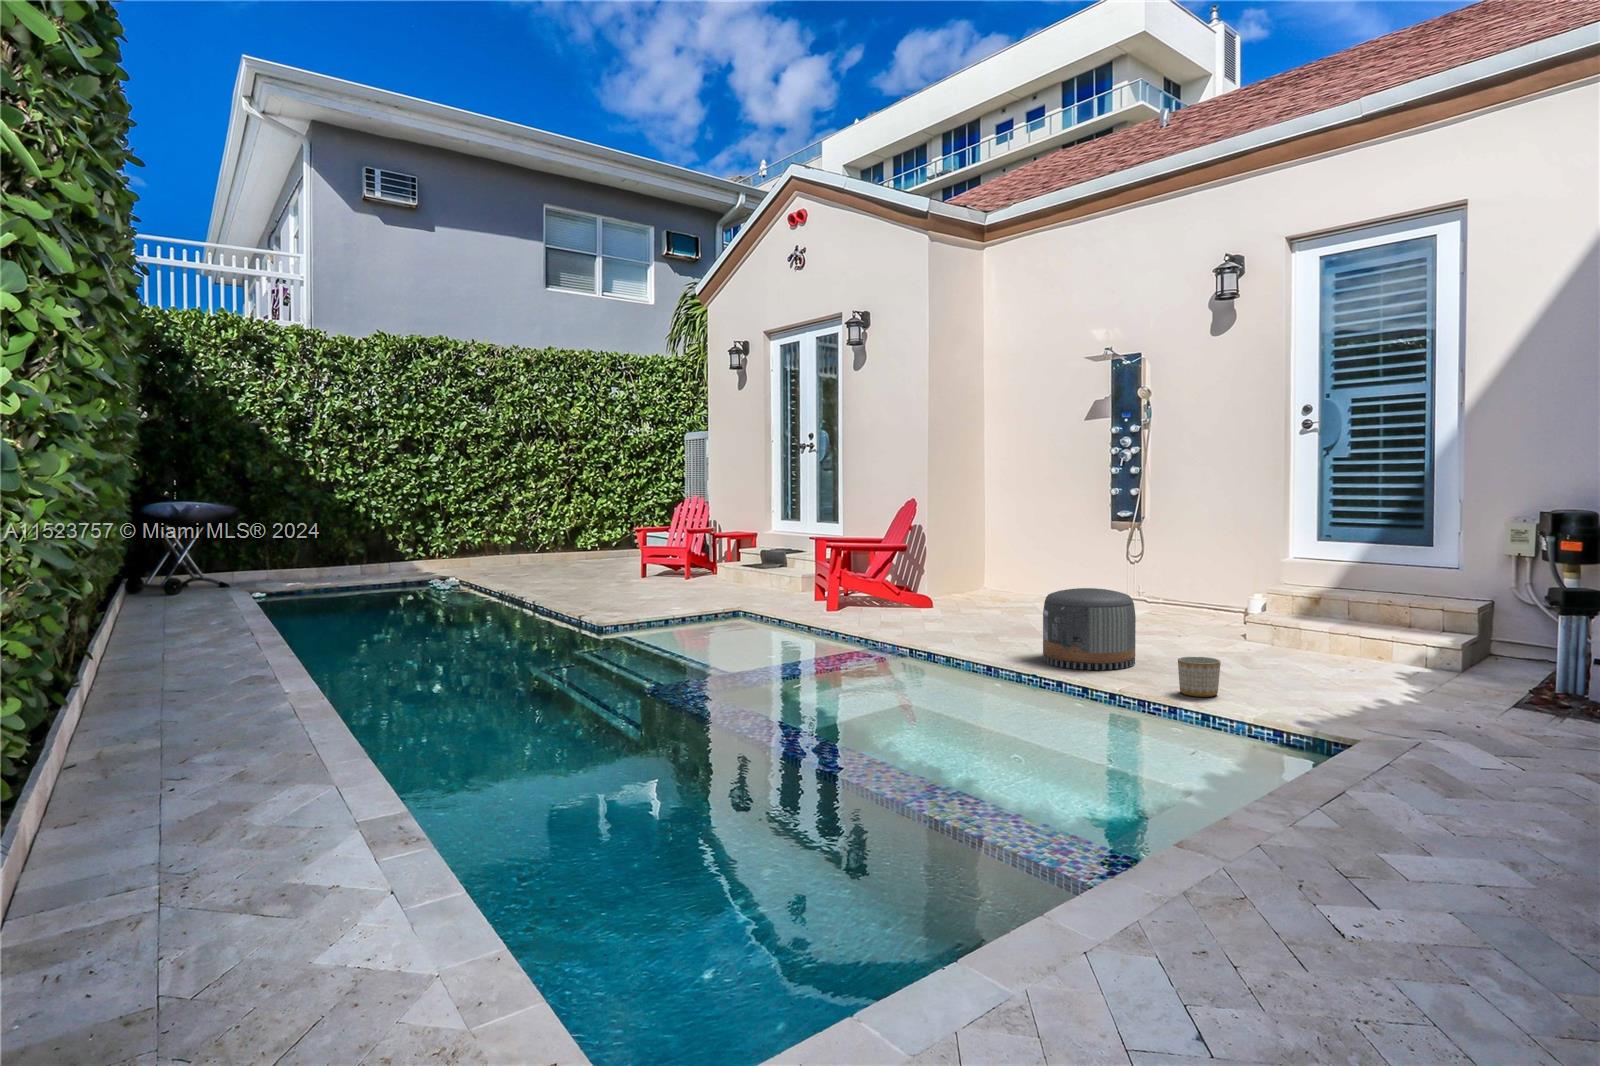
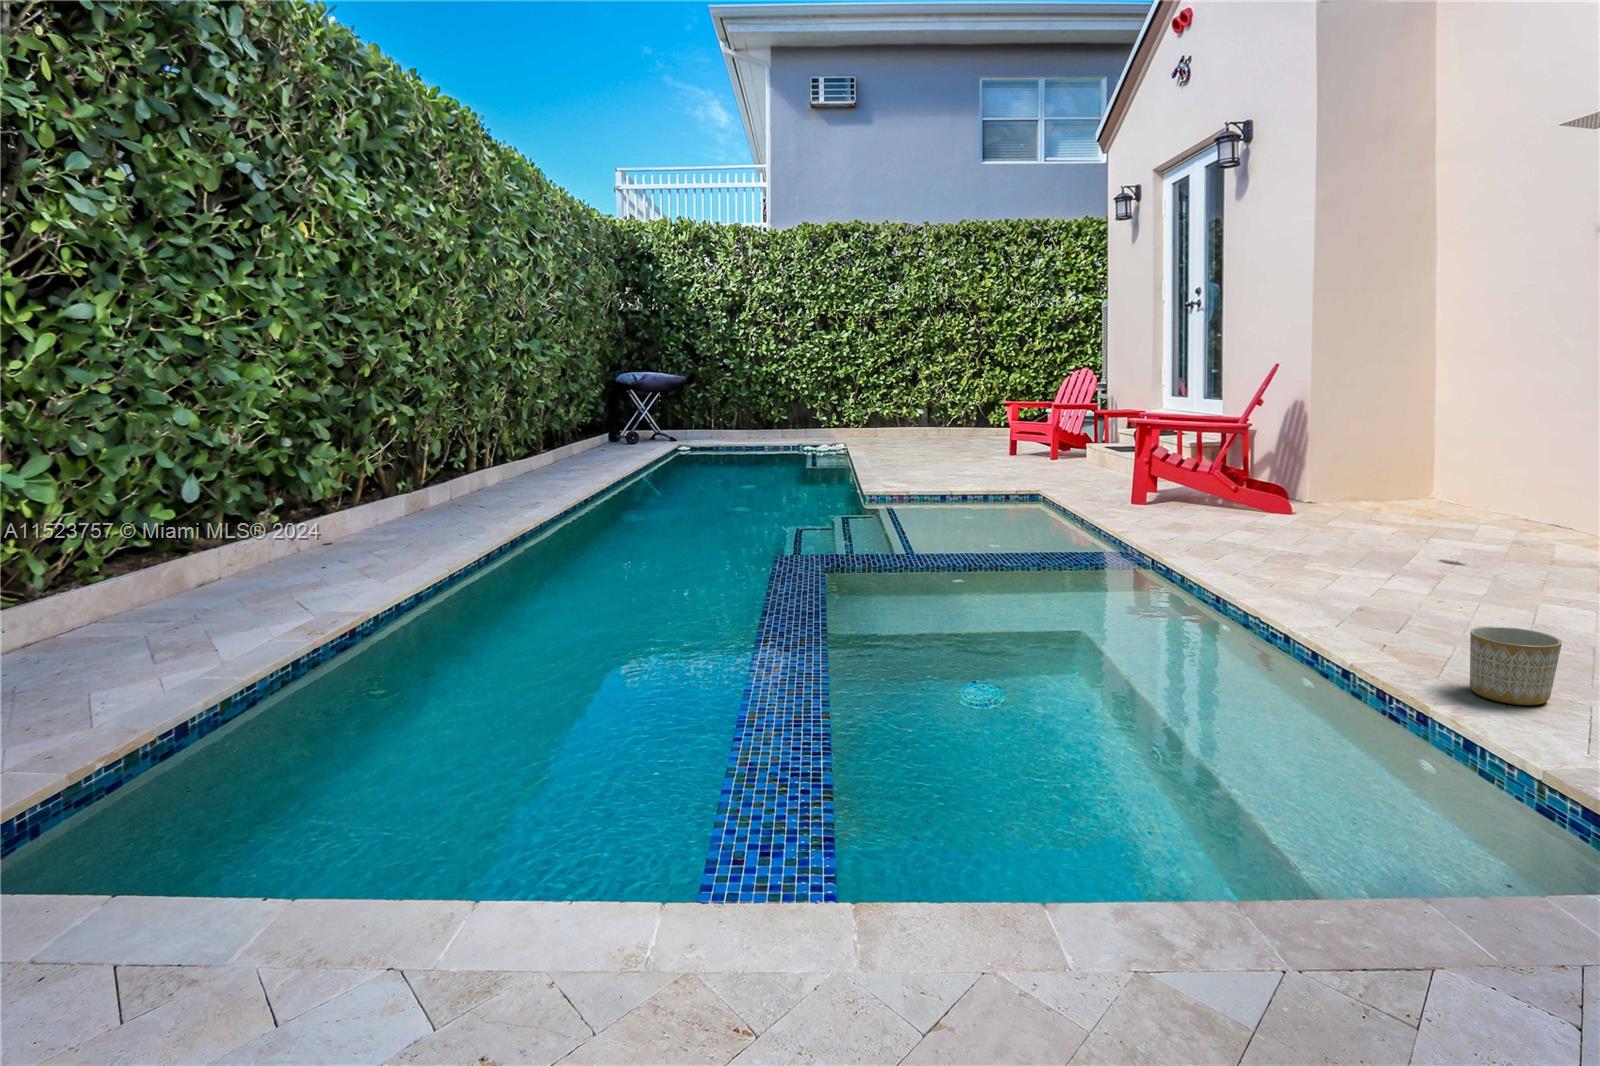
pouf: present [1043,588,1136,670] -> none [1307,495,1481,629]

